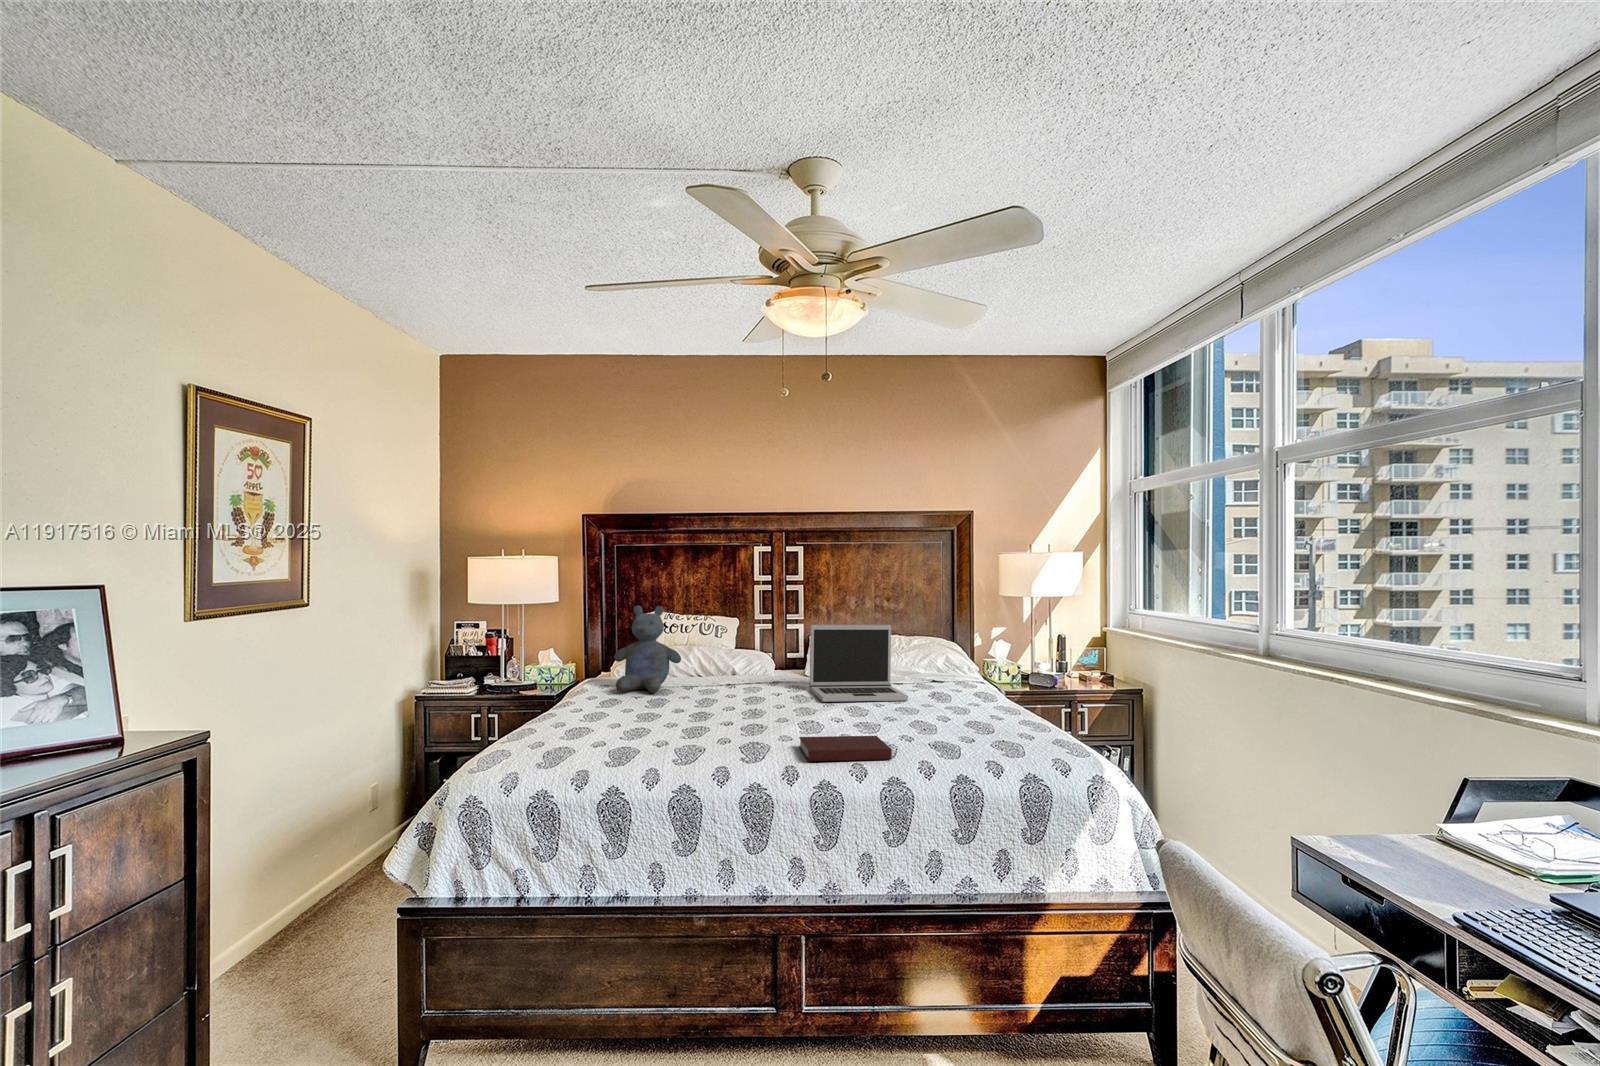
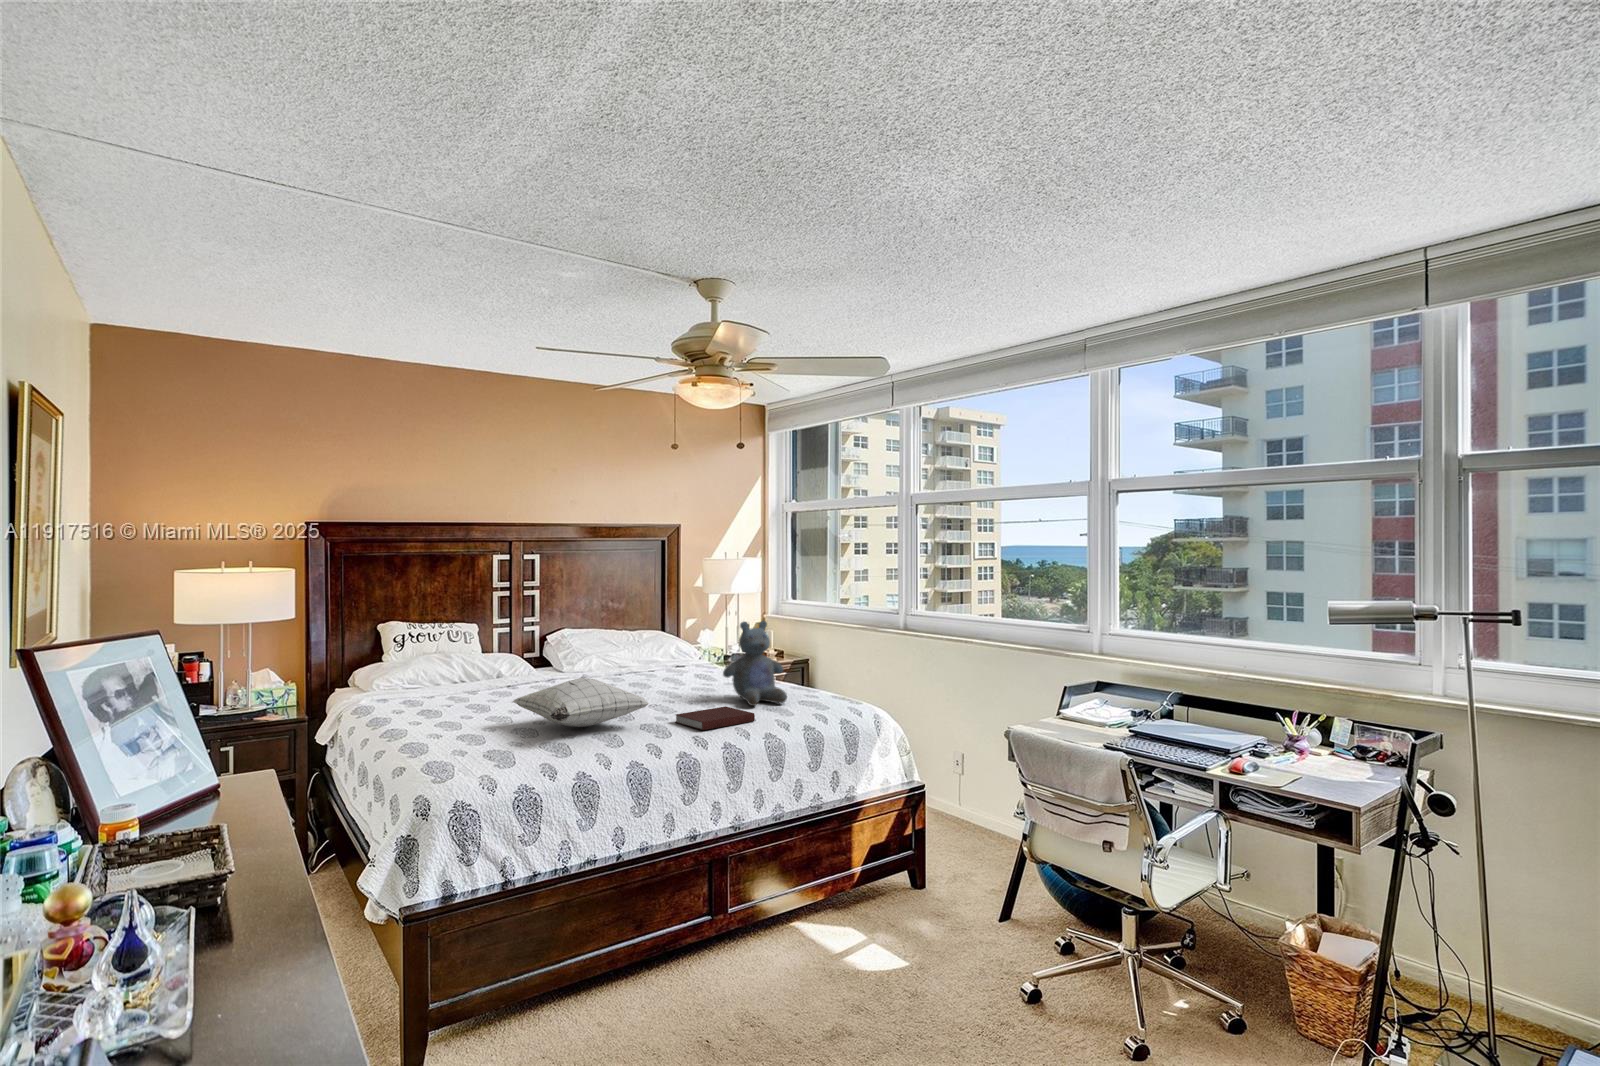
stuffed bear: present [614,606,681,693] -> present [723,621,787,706]
laptop: present [810,625,908,702] -> none [600,621,692,689]
pillow: none [631,679,760,737] -> present [513,678,649,727]

